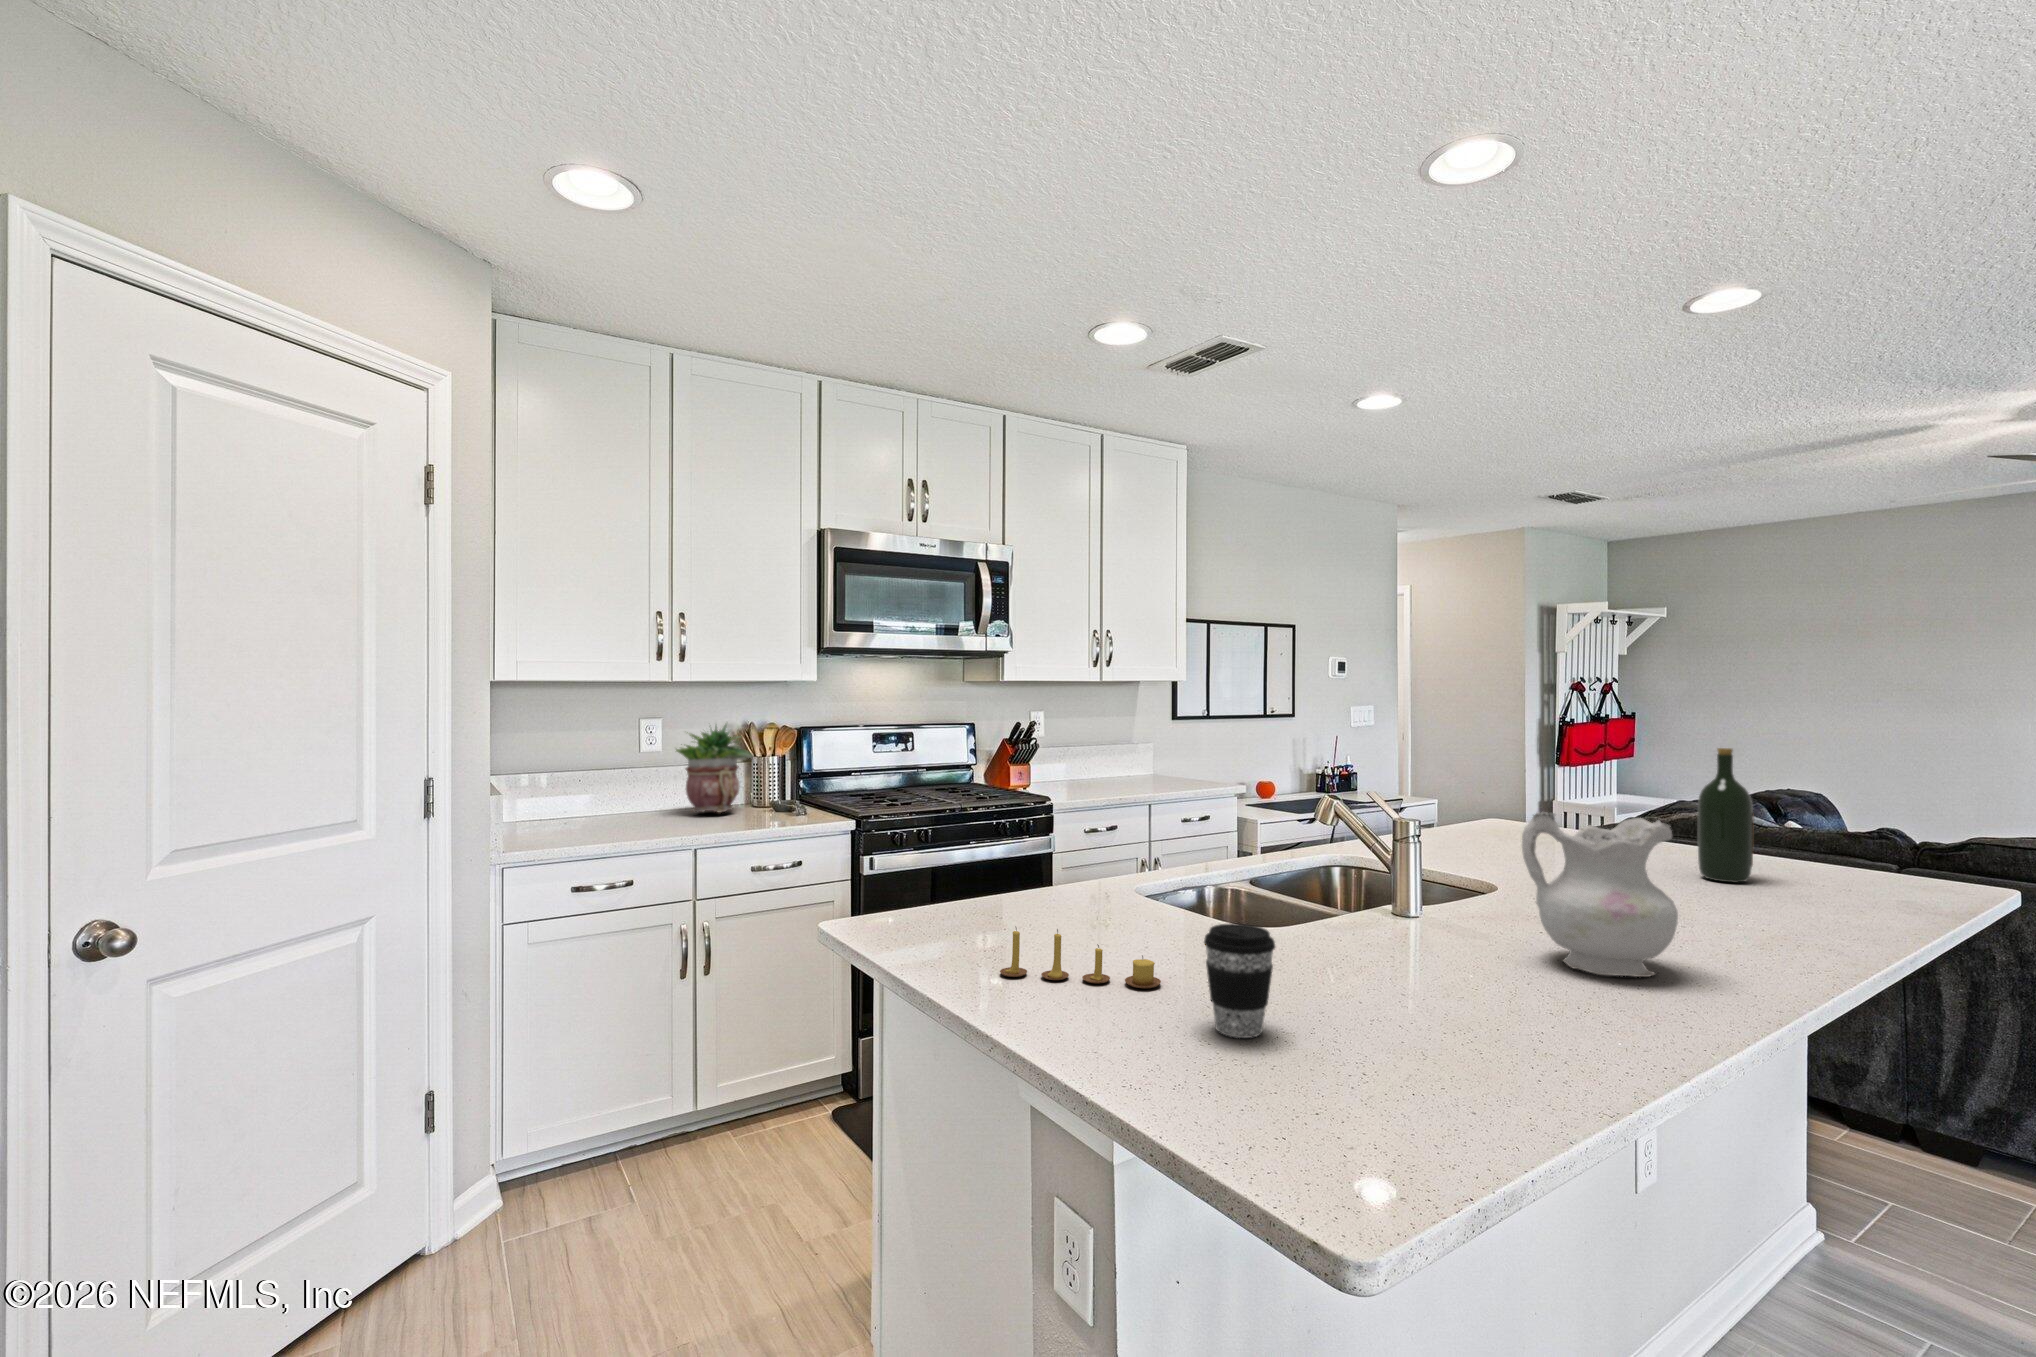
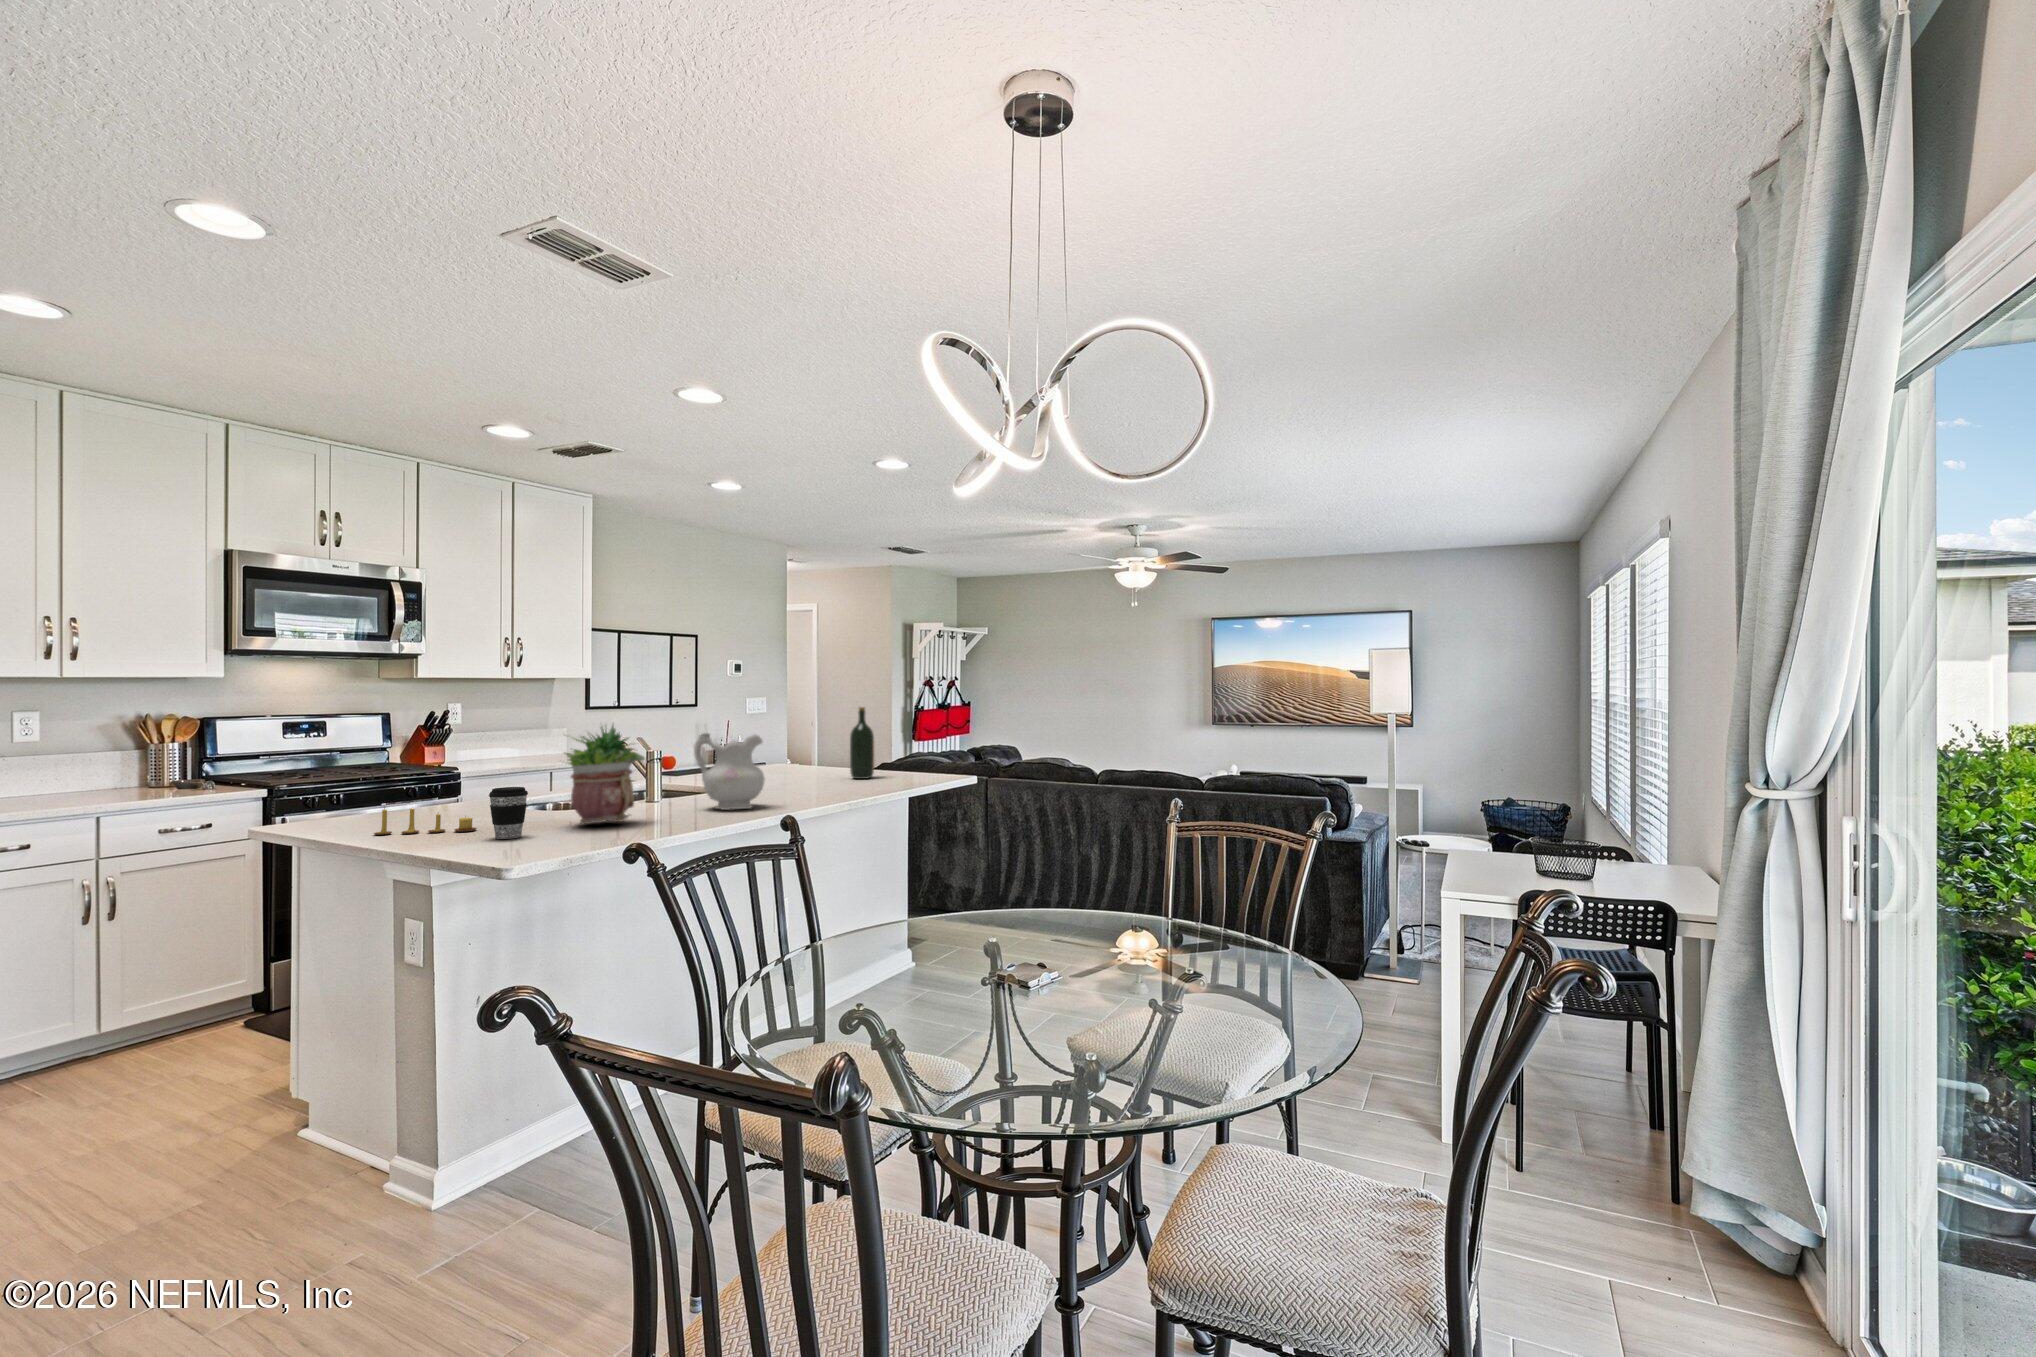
potted plant: present [676,724,753,813] -> present [566,725,645,824]

